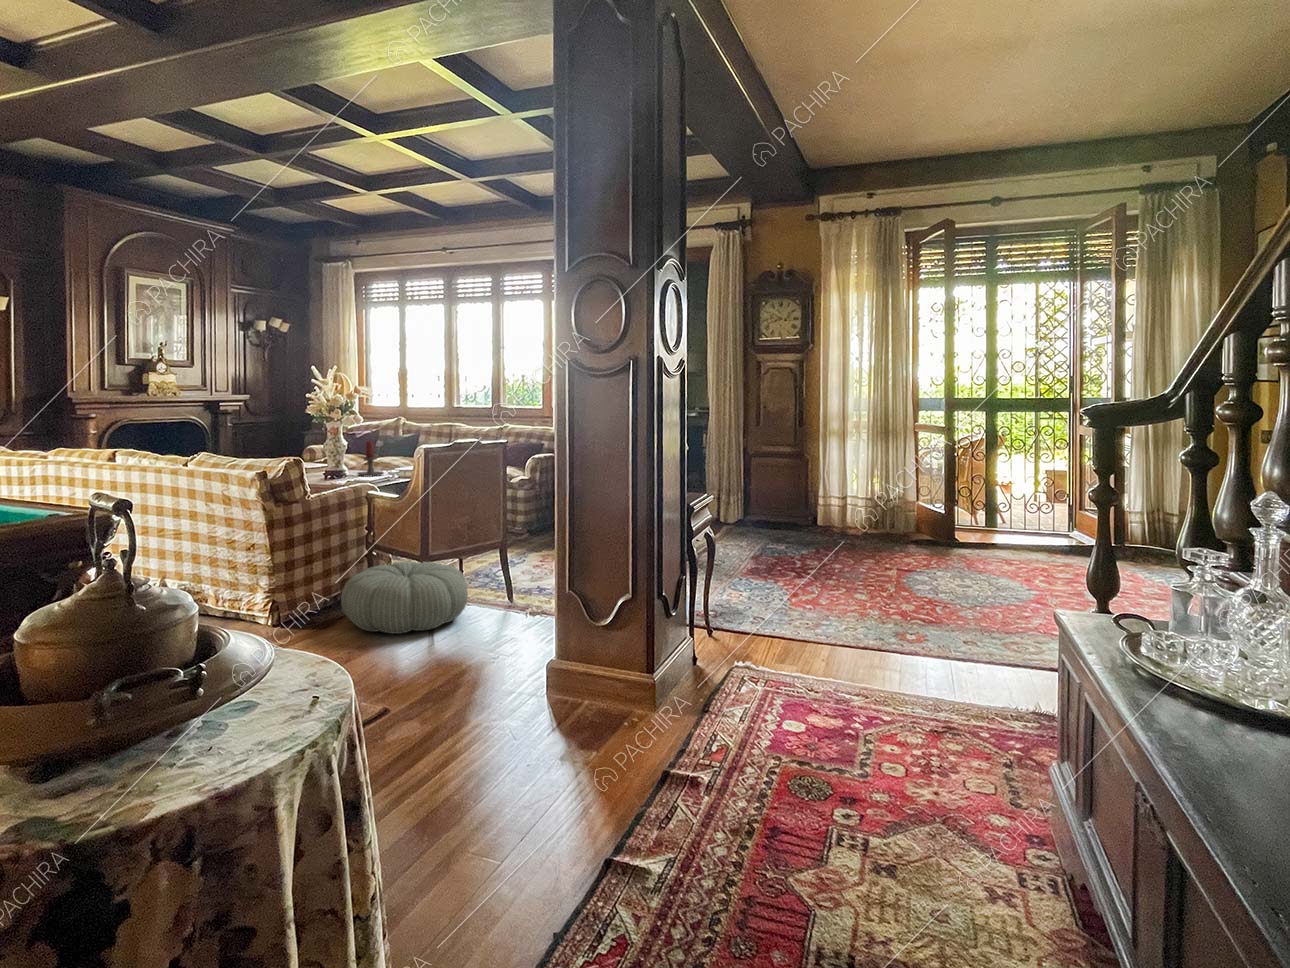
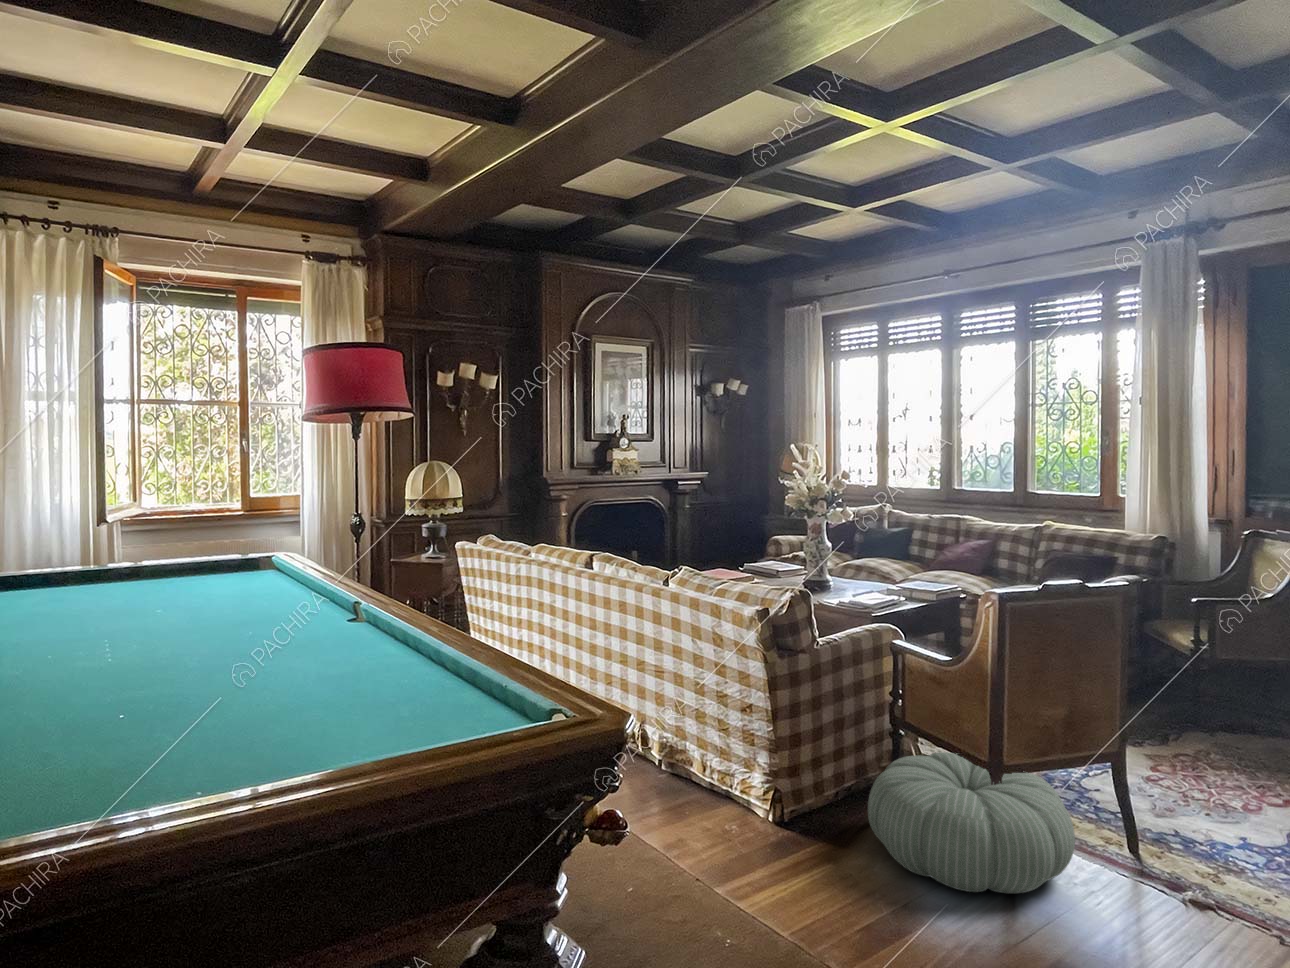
candle holder: present [358,441,388,477] -> none [847,541,892,591]

